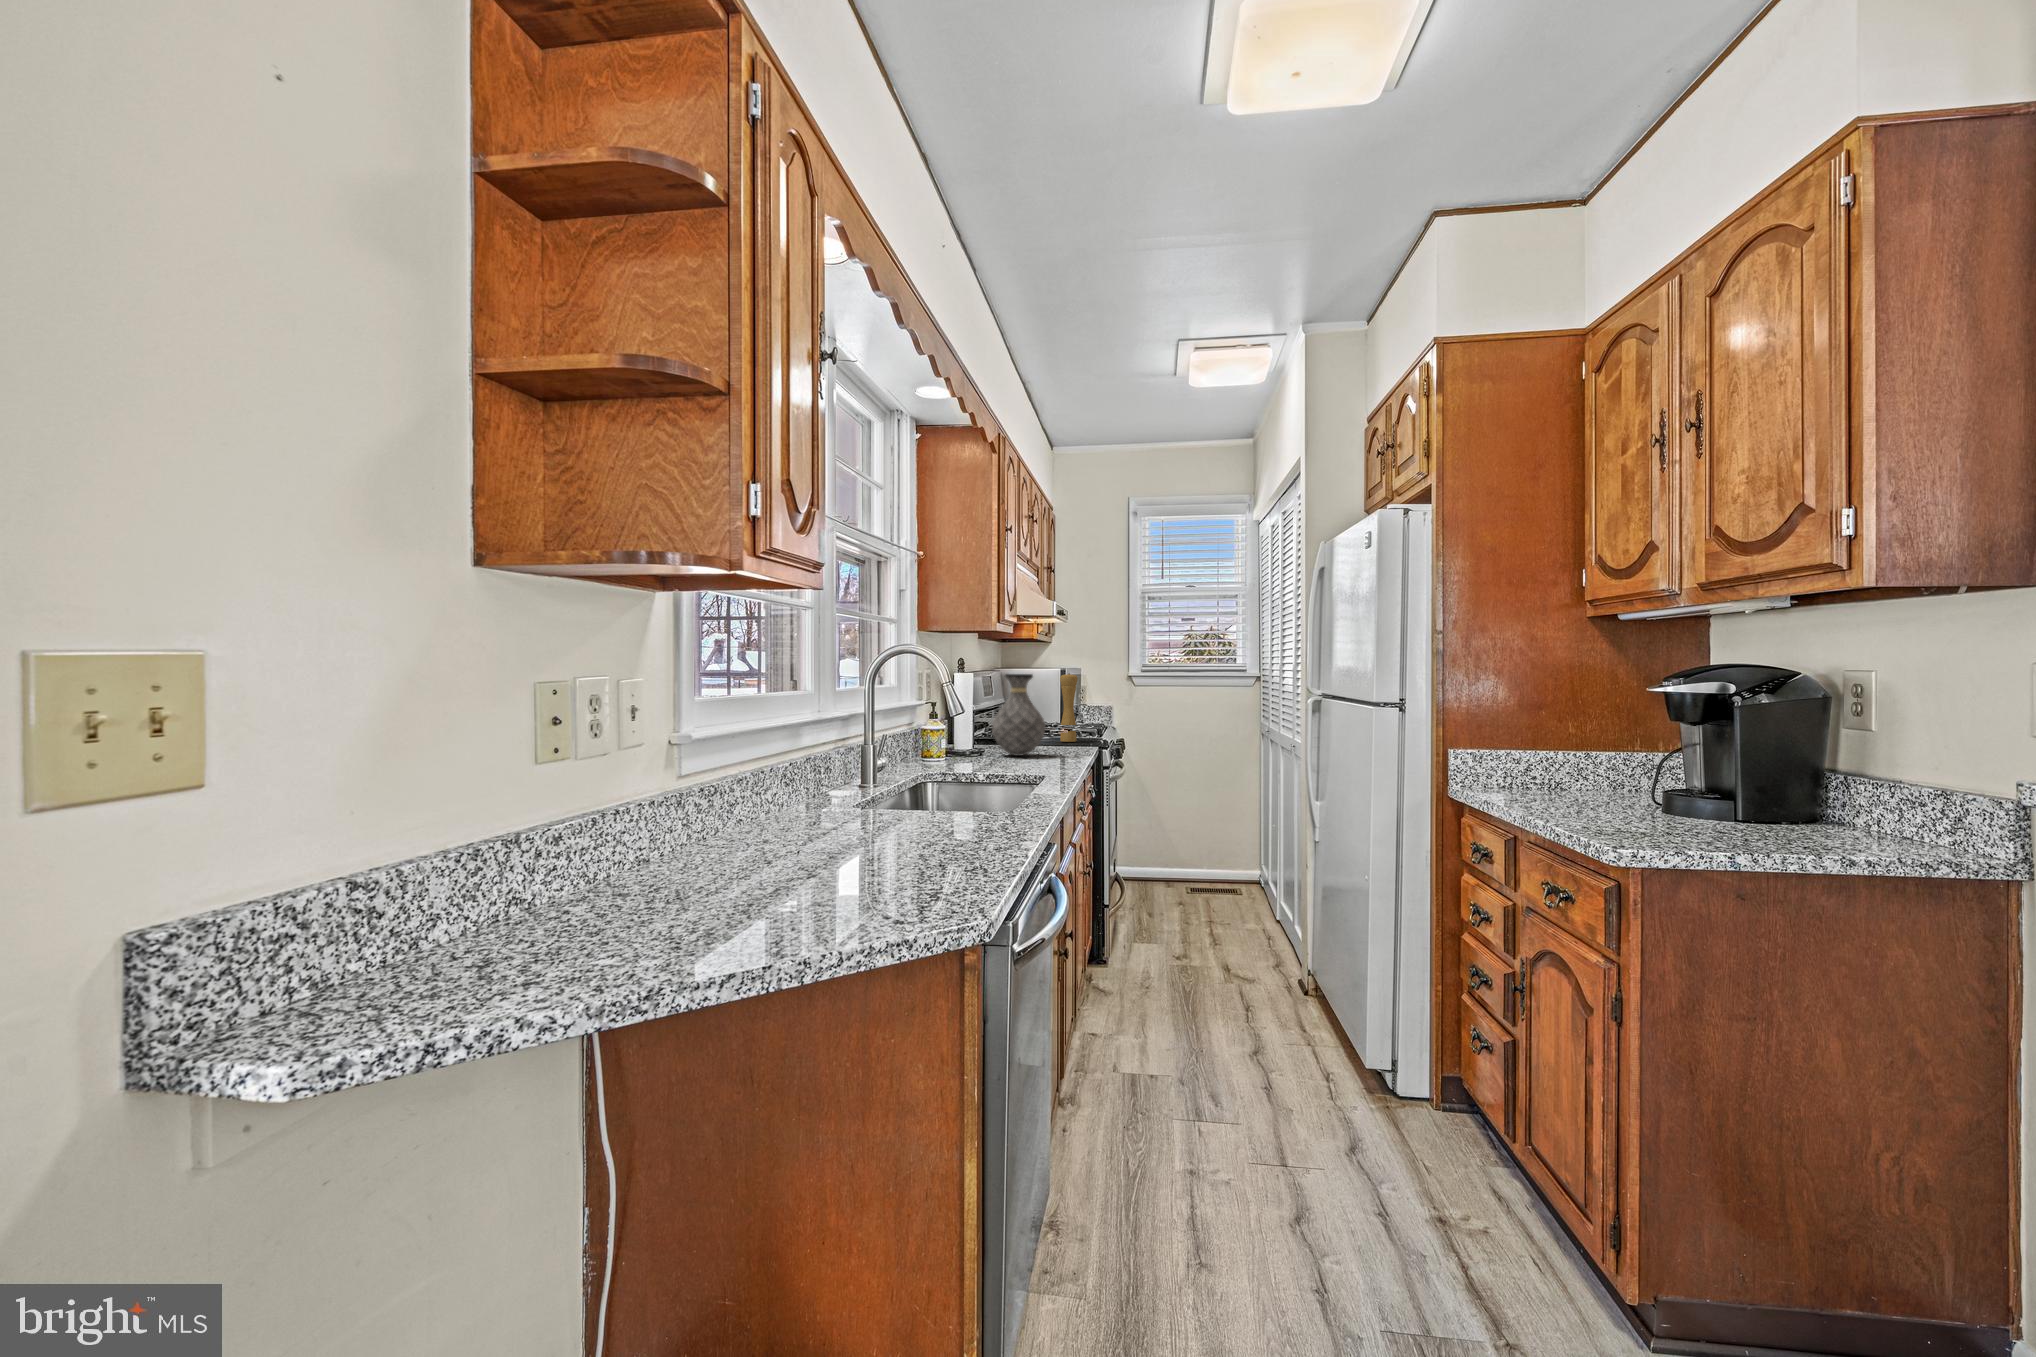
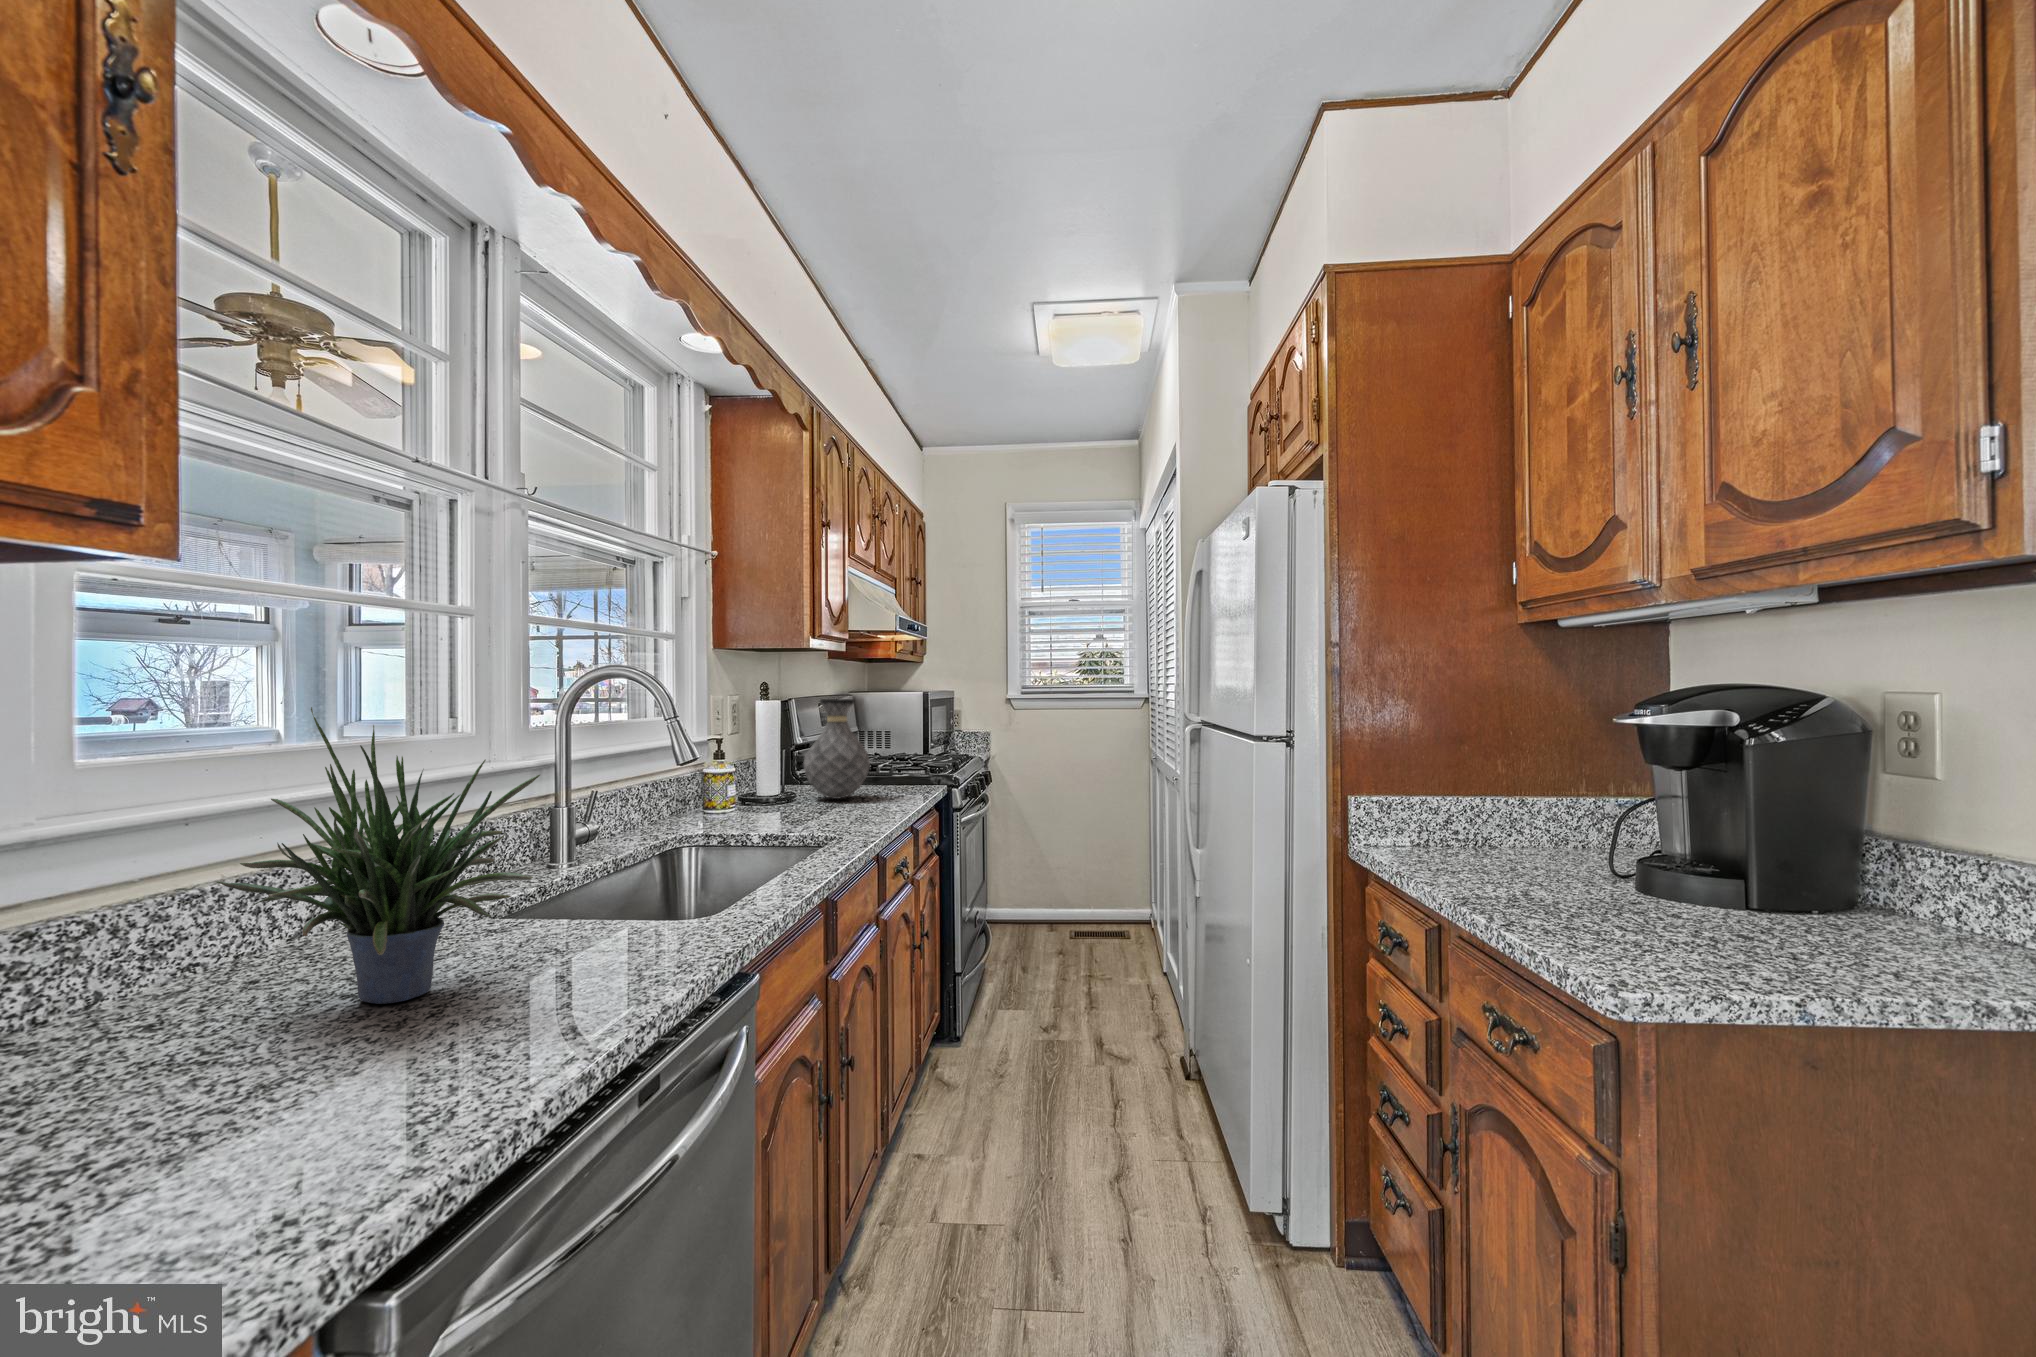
potted plant: none [806,670,978,837] -> present [217,707,540,1004]
pepper mill: present [1060,673,1078,742] -> none [911,697,931,776]

